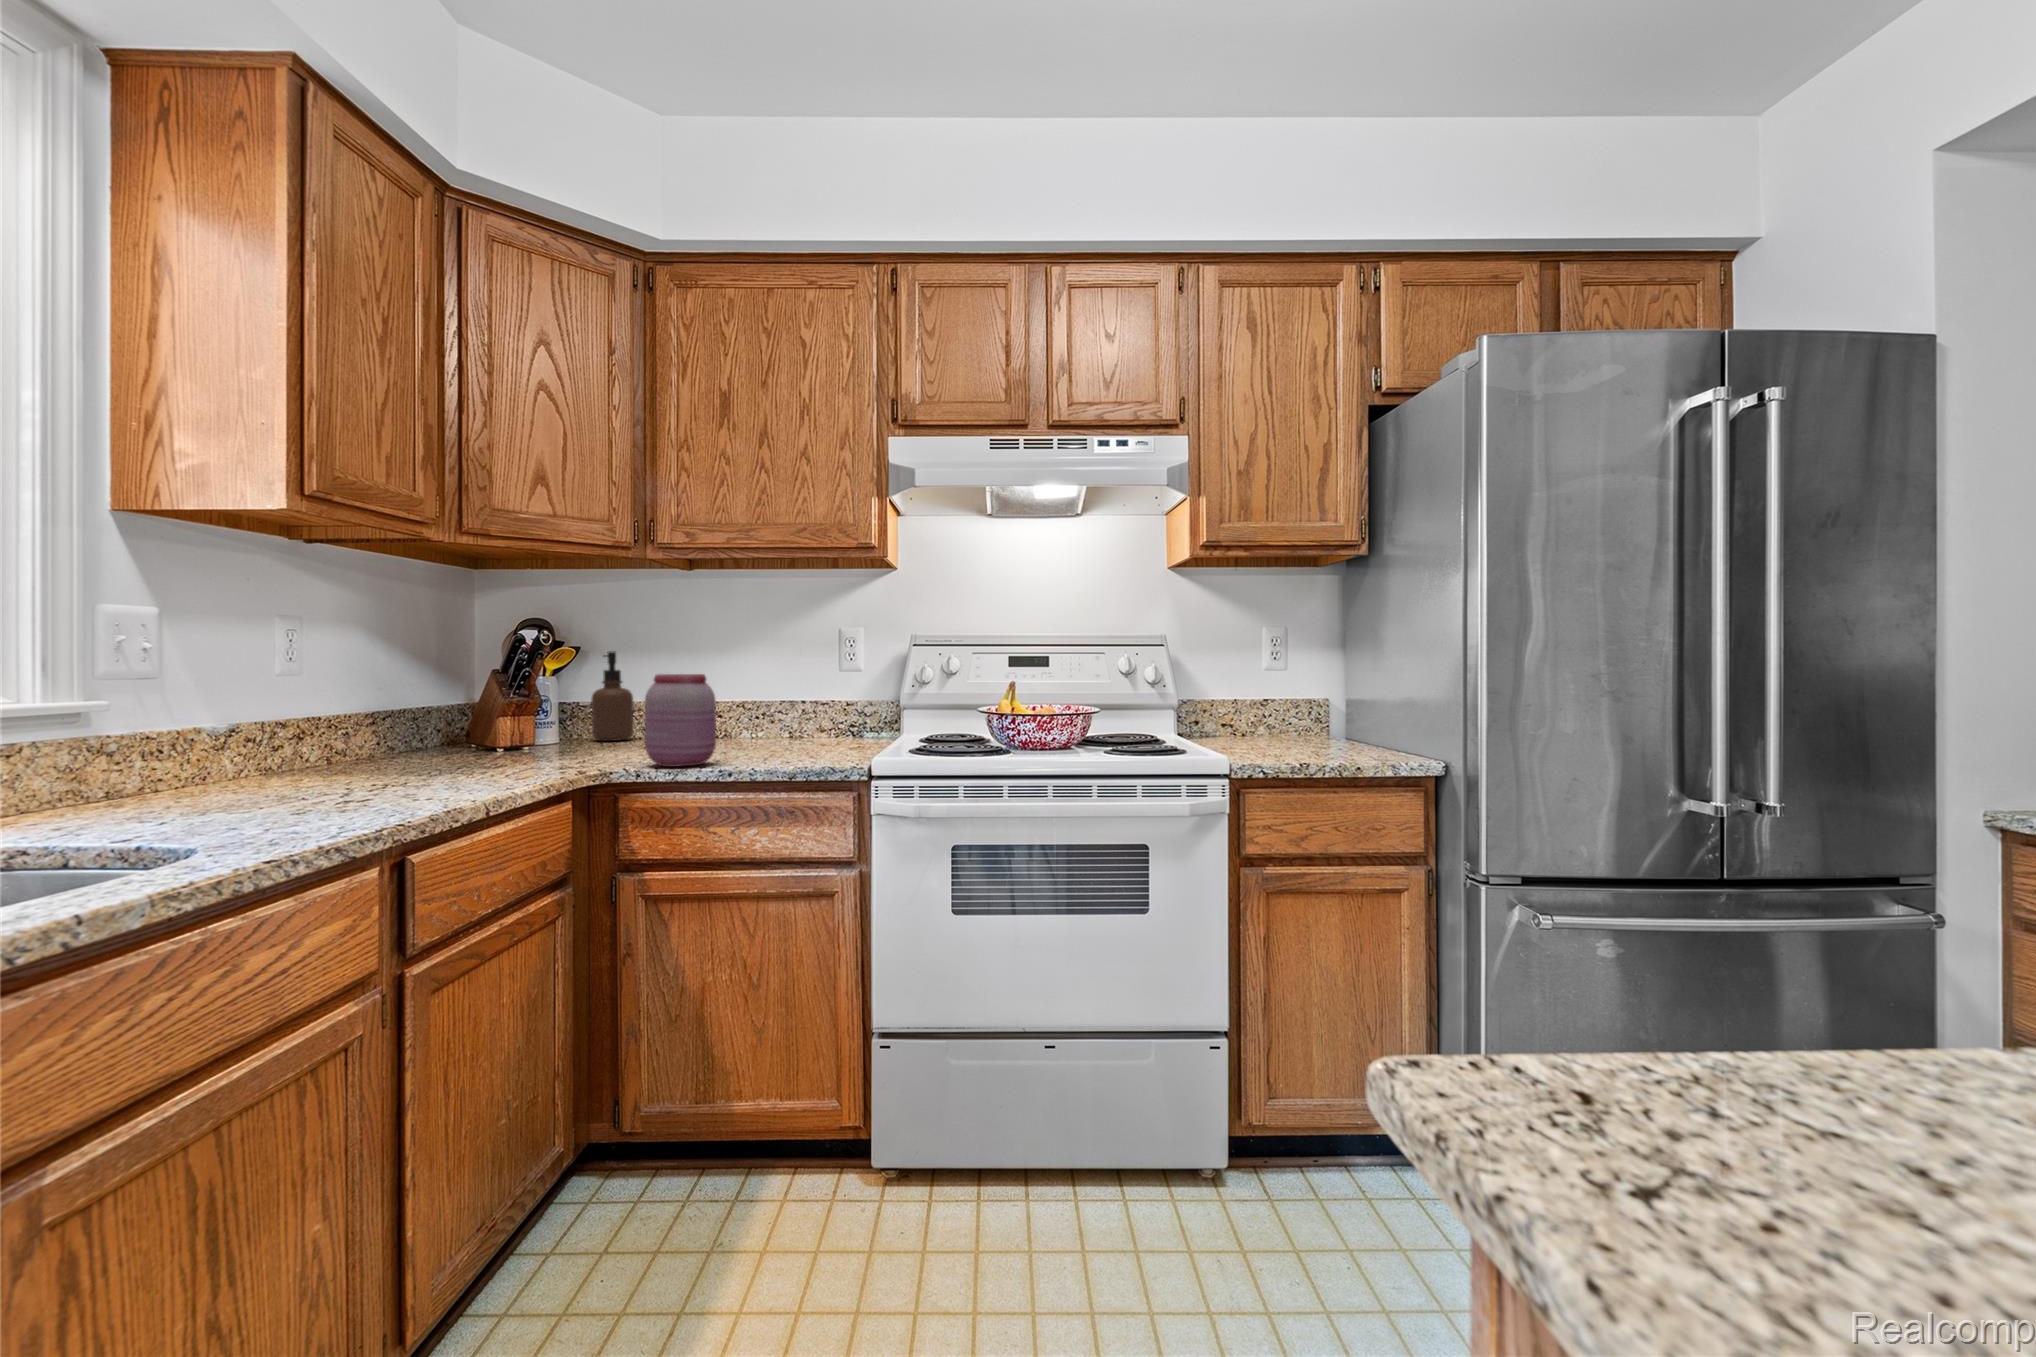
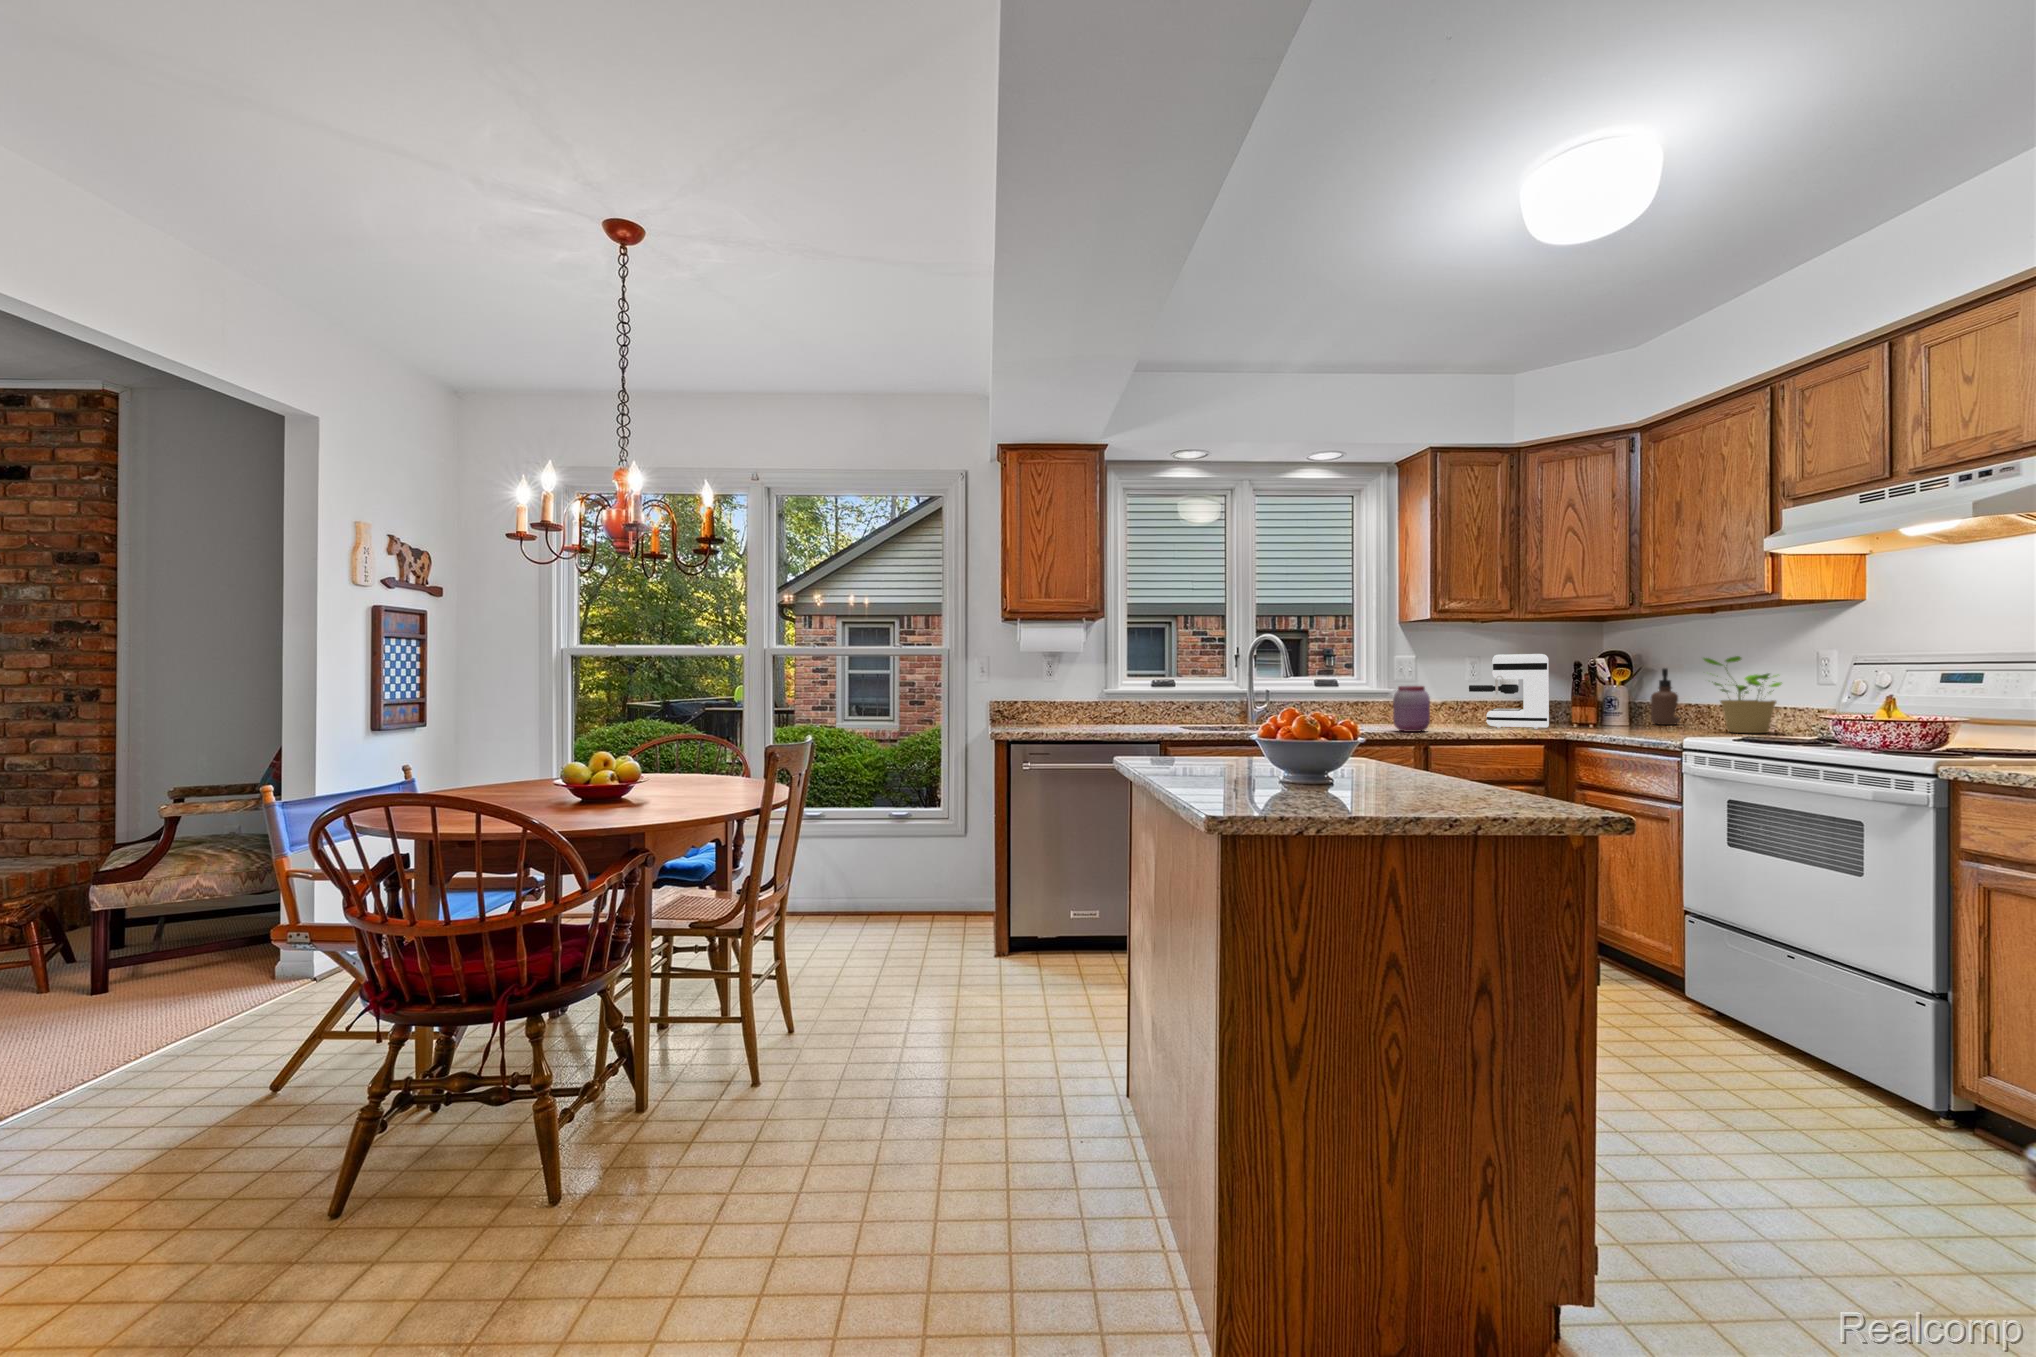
coffee maker: none [334,614,535,773] -> present [1469,654,1549,729]
potted plant: none [730,632,831,744] -> present [1704,656,1782,733]
jar: present [645,674,716,767] -> present [1393,686,1430,732]

